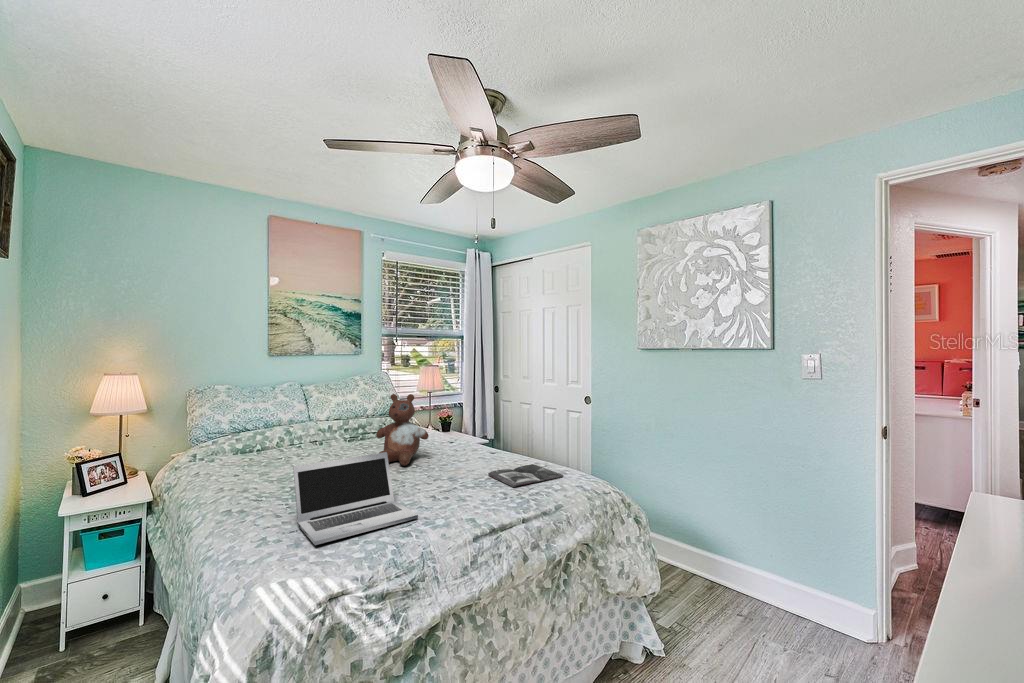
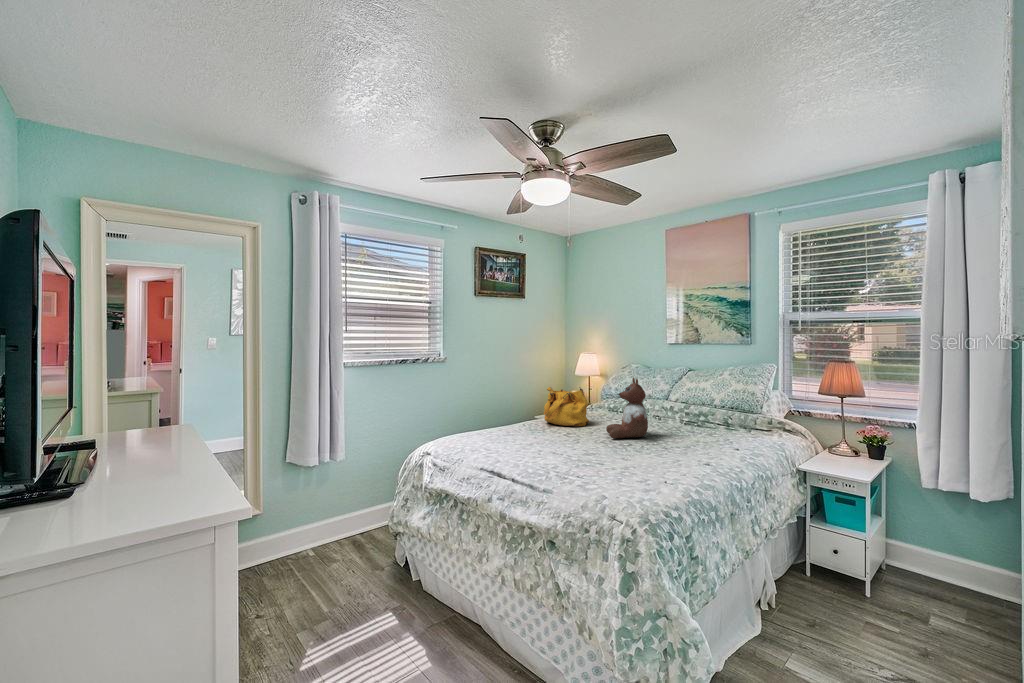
handbag: none [226,418,312,487] -> present [544,387,589,427]
laptop: present [293,452,418,545] -> none [463,405,536,451]
magazine: present [488,464,563,487] -> none [572,457,655,482]

